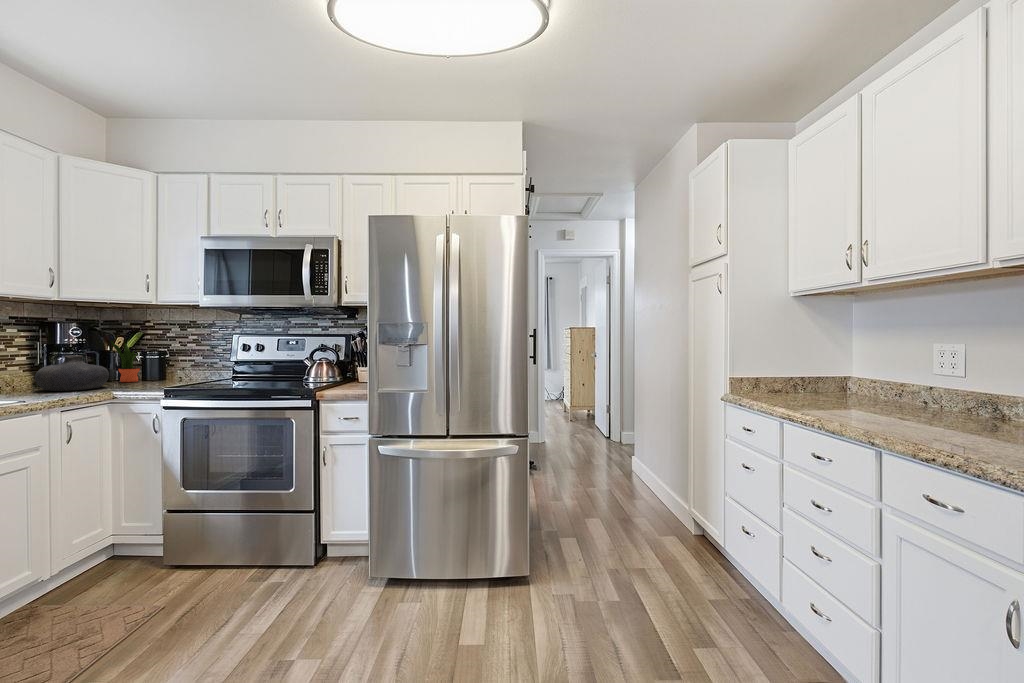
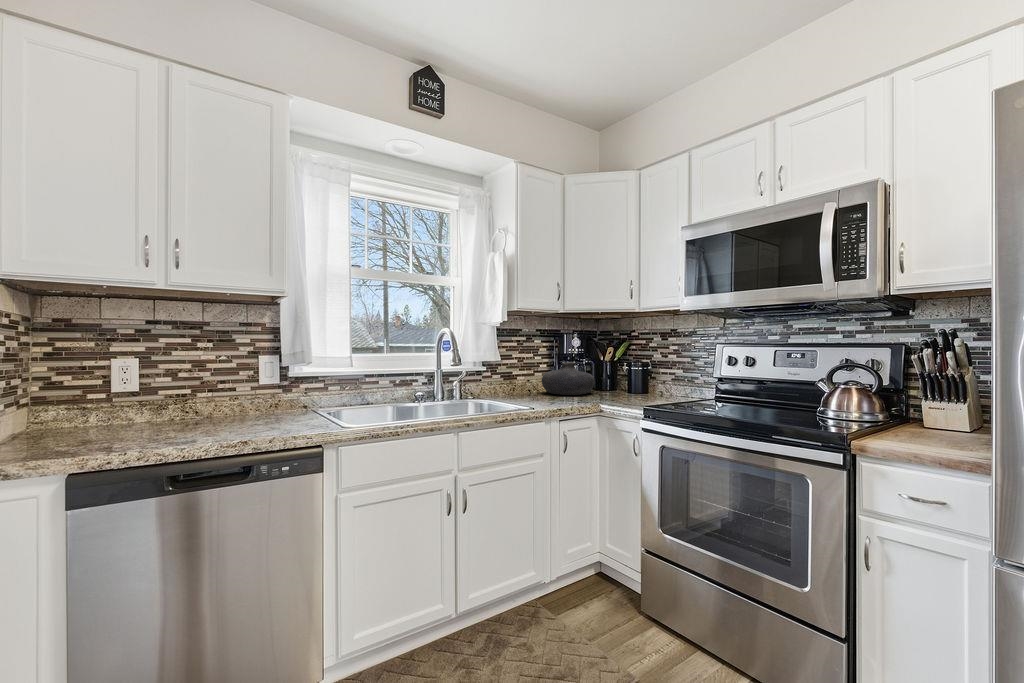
potted plant: present [111,341,140,382] -> none [601,349,625,390]

